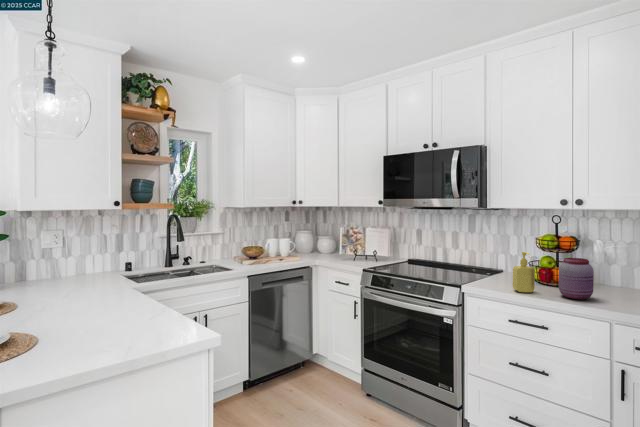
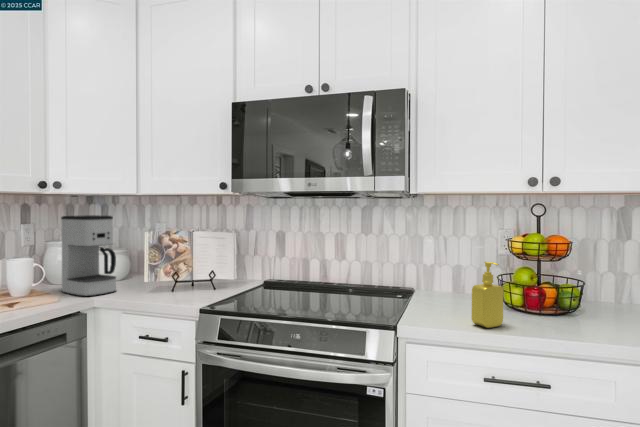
coffee maker: none [302,218,327,260] -> present [61,215,116,296]
jar: present [559,258,594,300] -> none [535,266,585,331]

